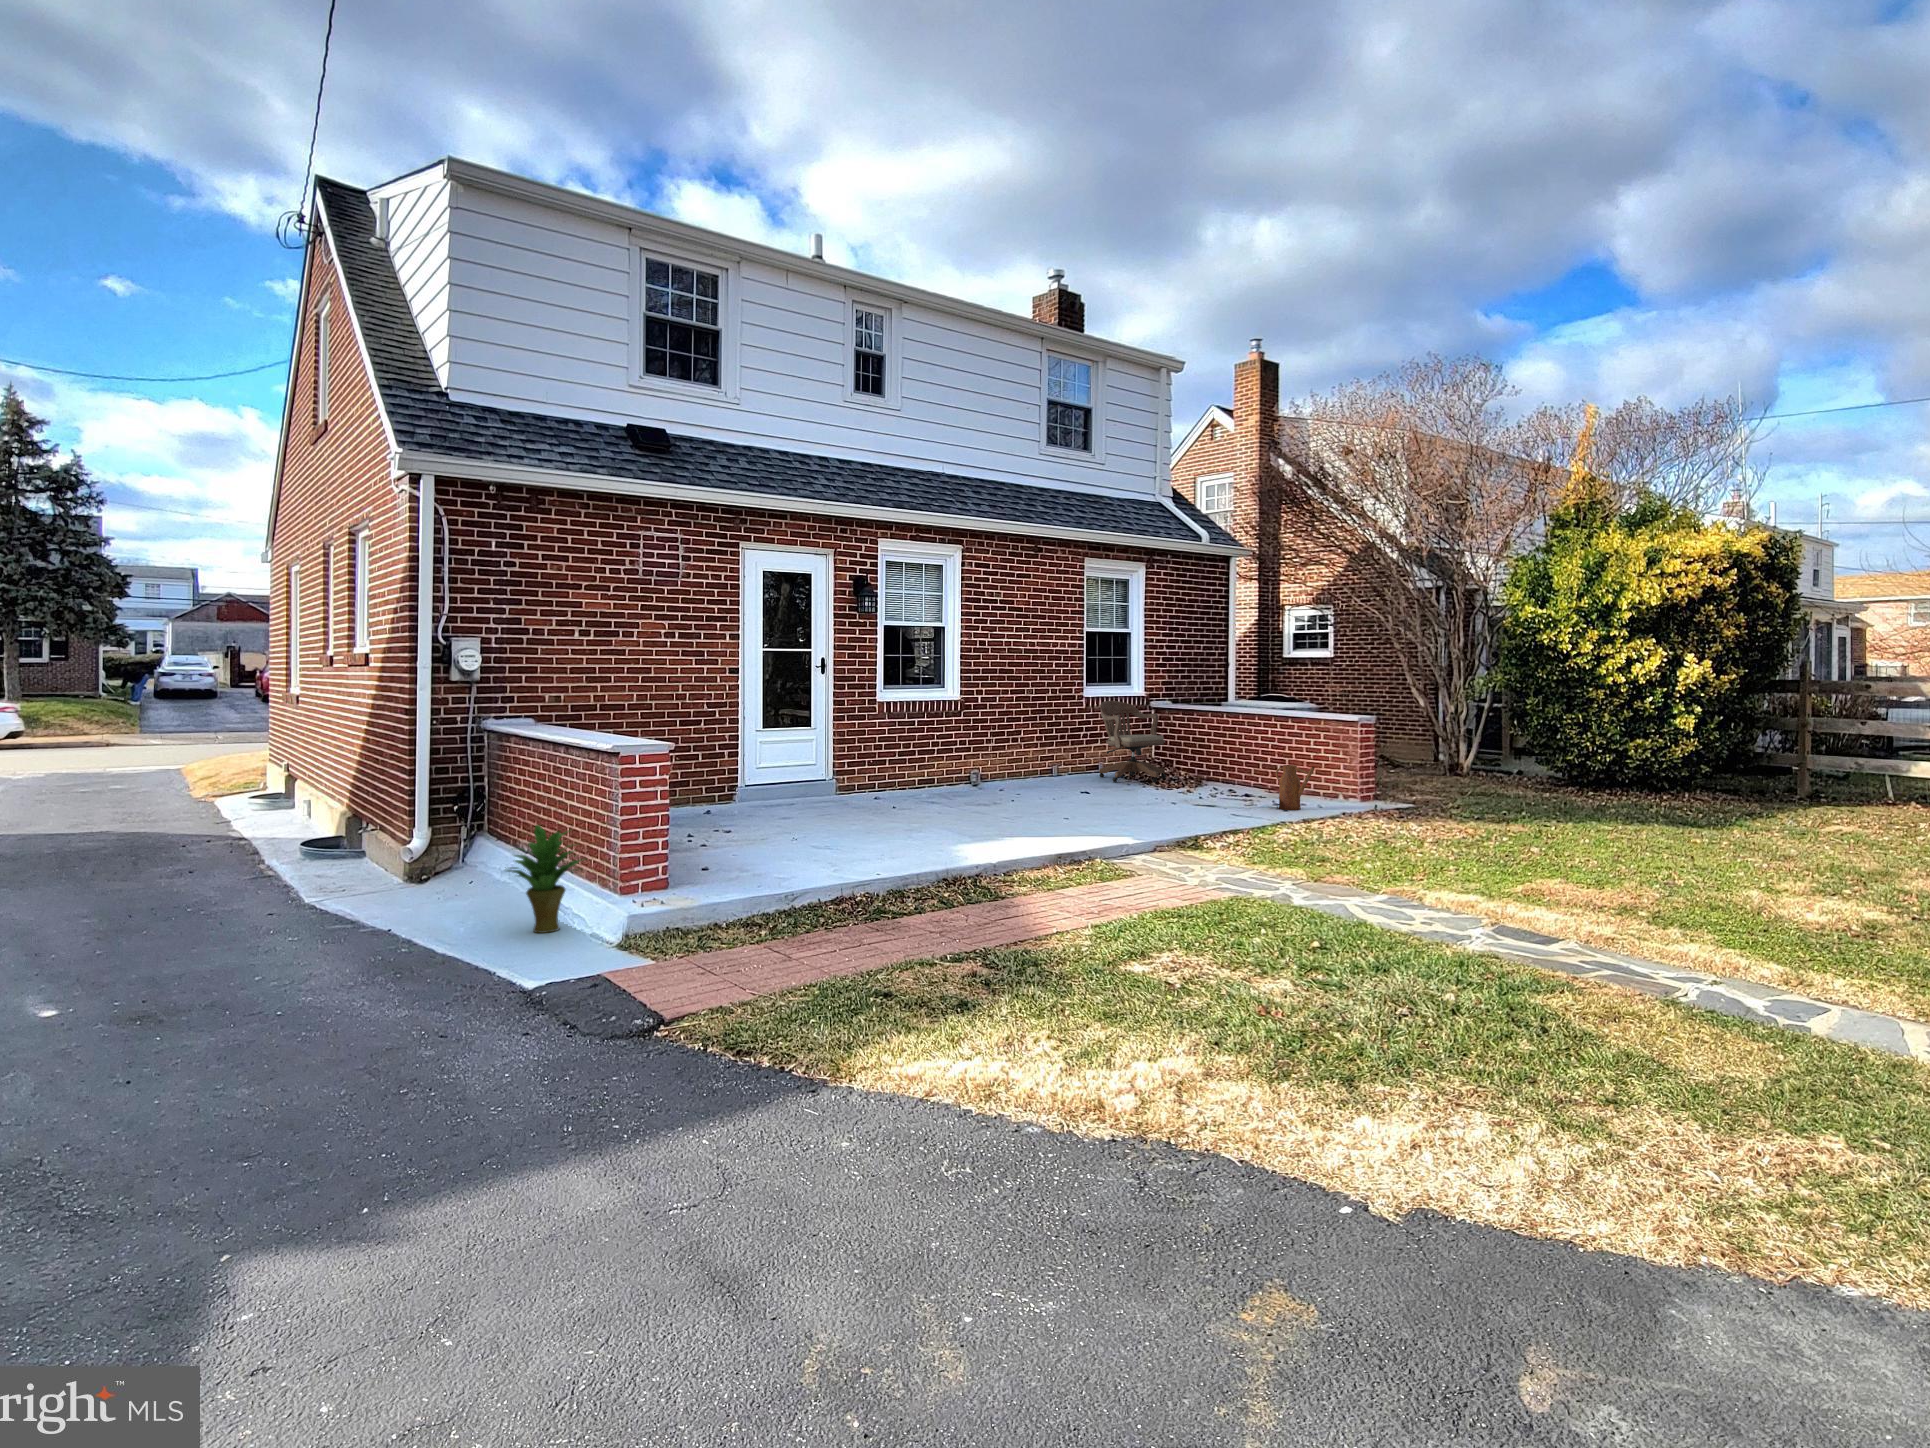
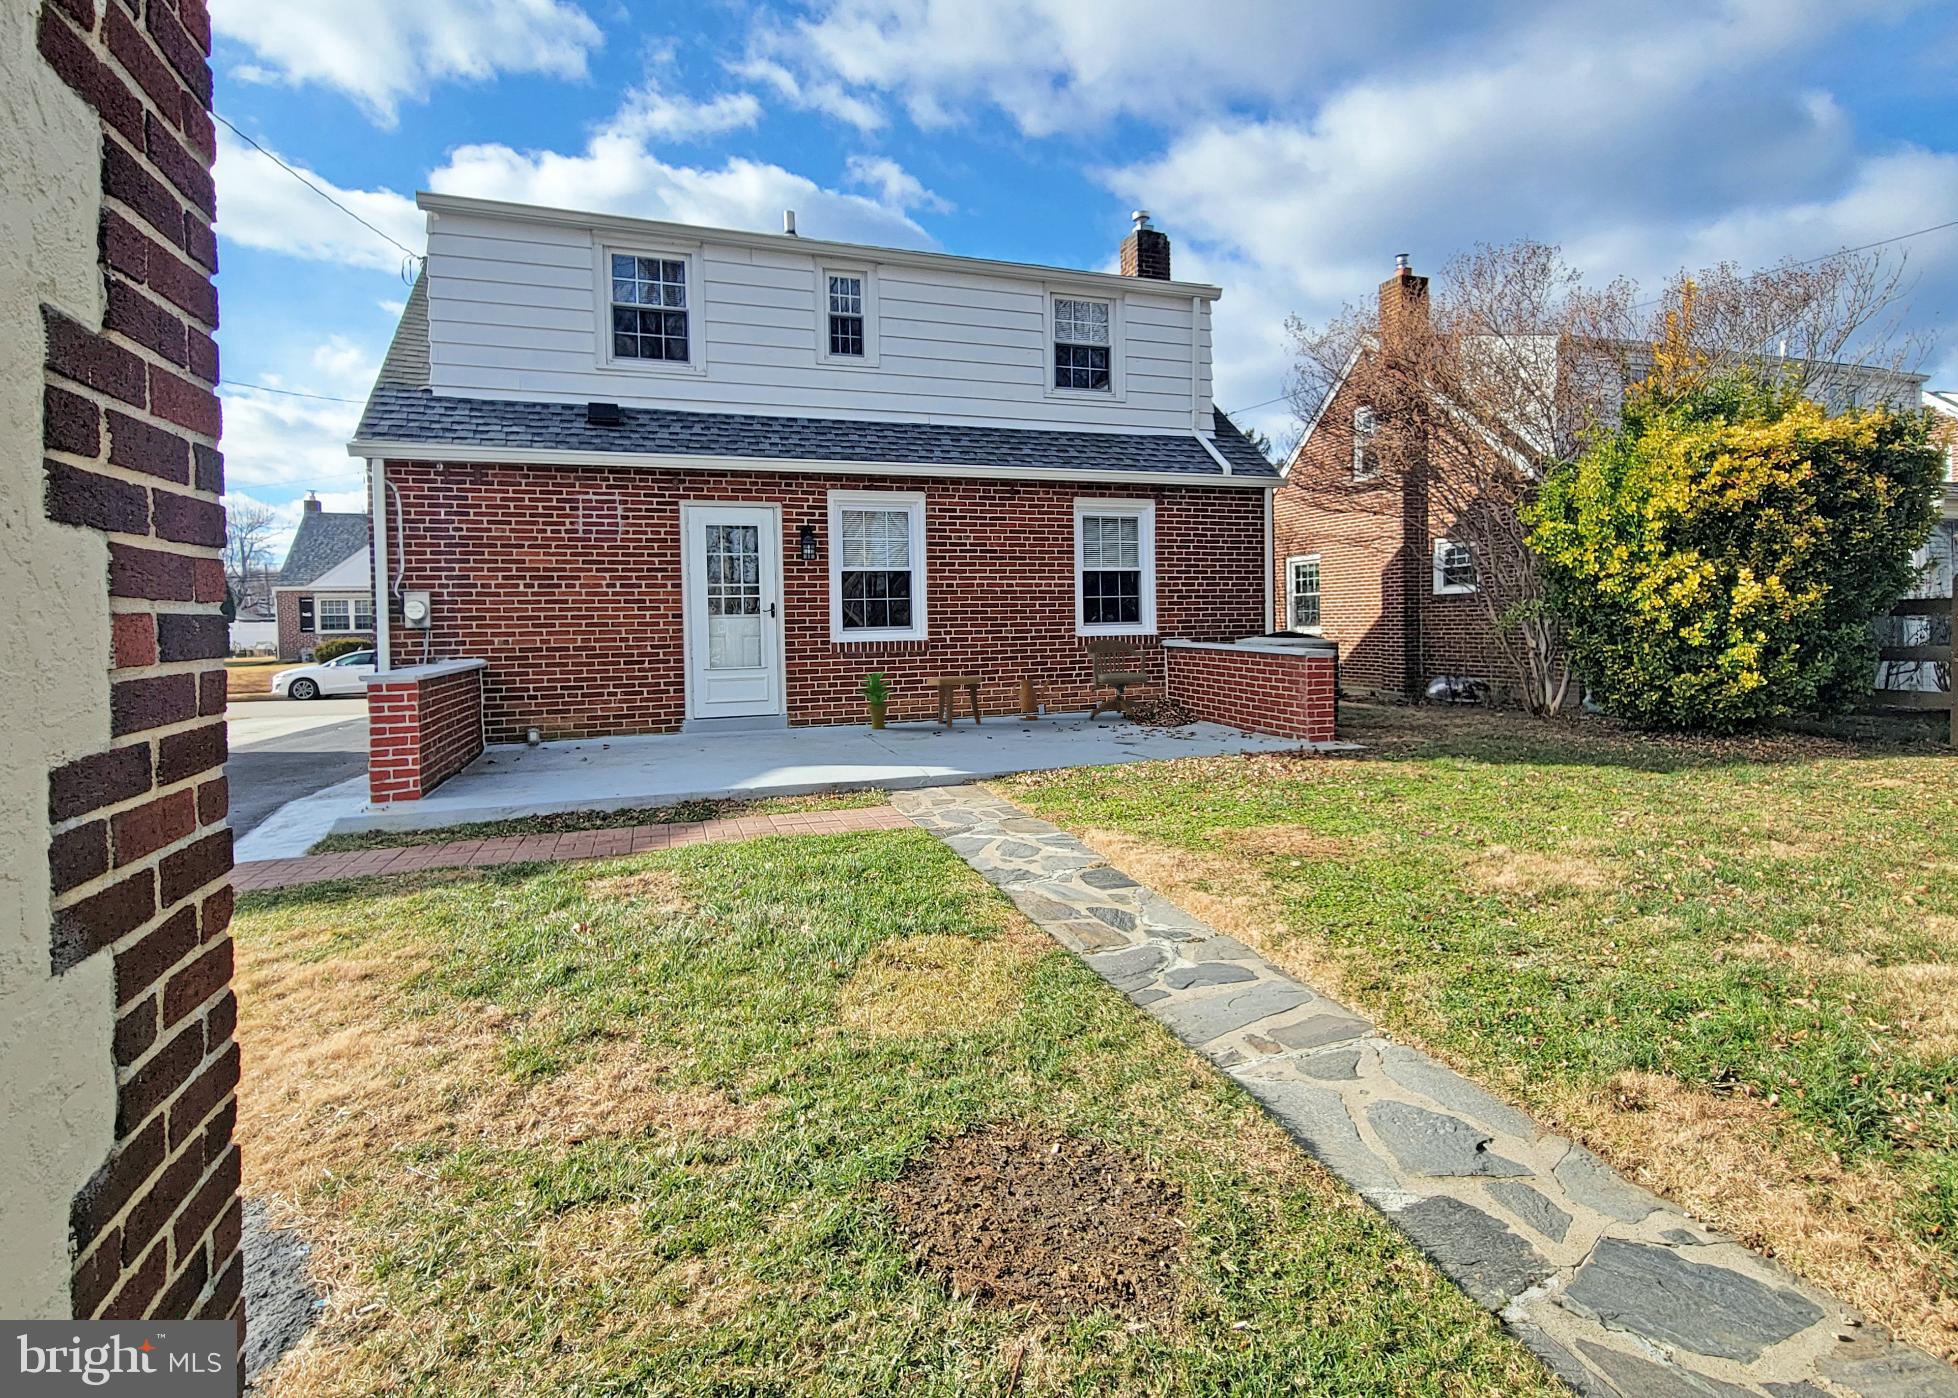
side table: none [970,738,1027,792] -> present [927,676,982,727]
watering can: present [1276,765,1315,810] -> present [1013,678,1051,720]
potted plant: present [507,825,587,933] -> present [858,671,892,729]

